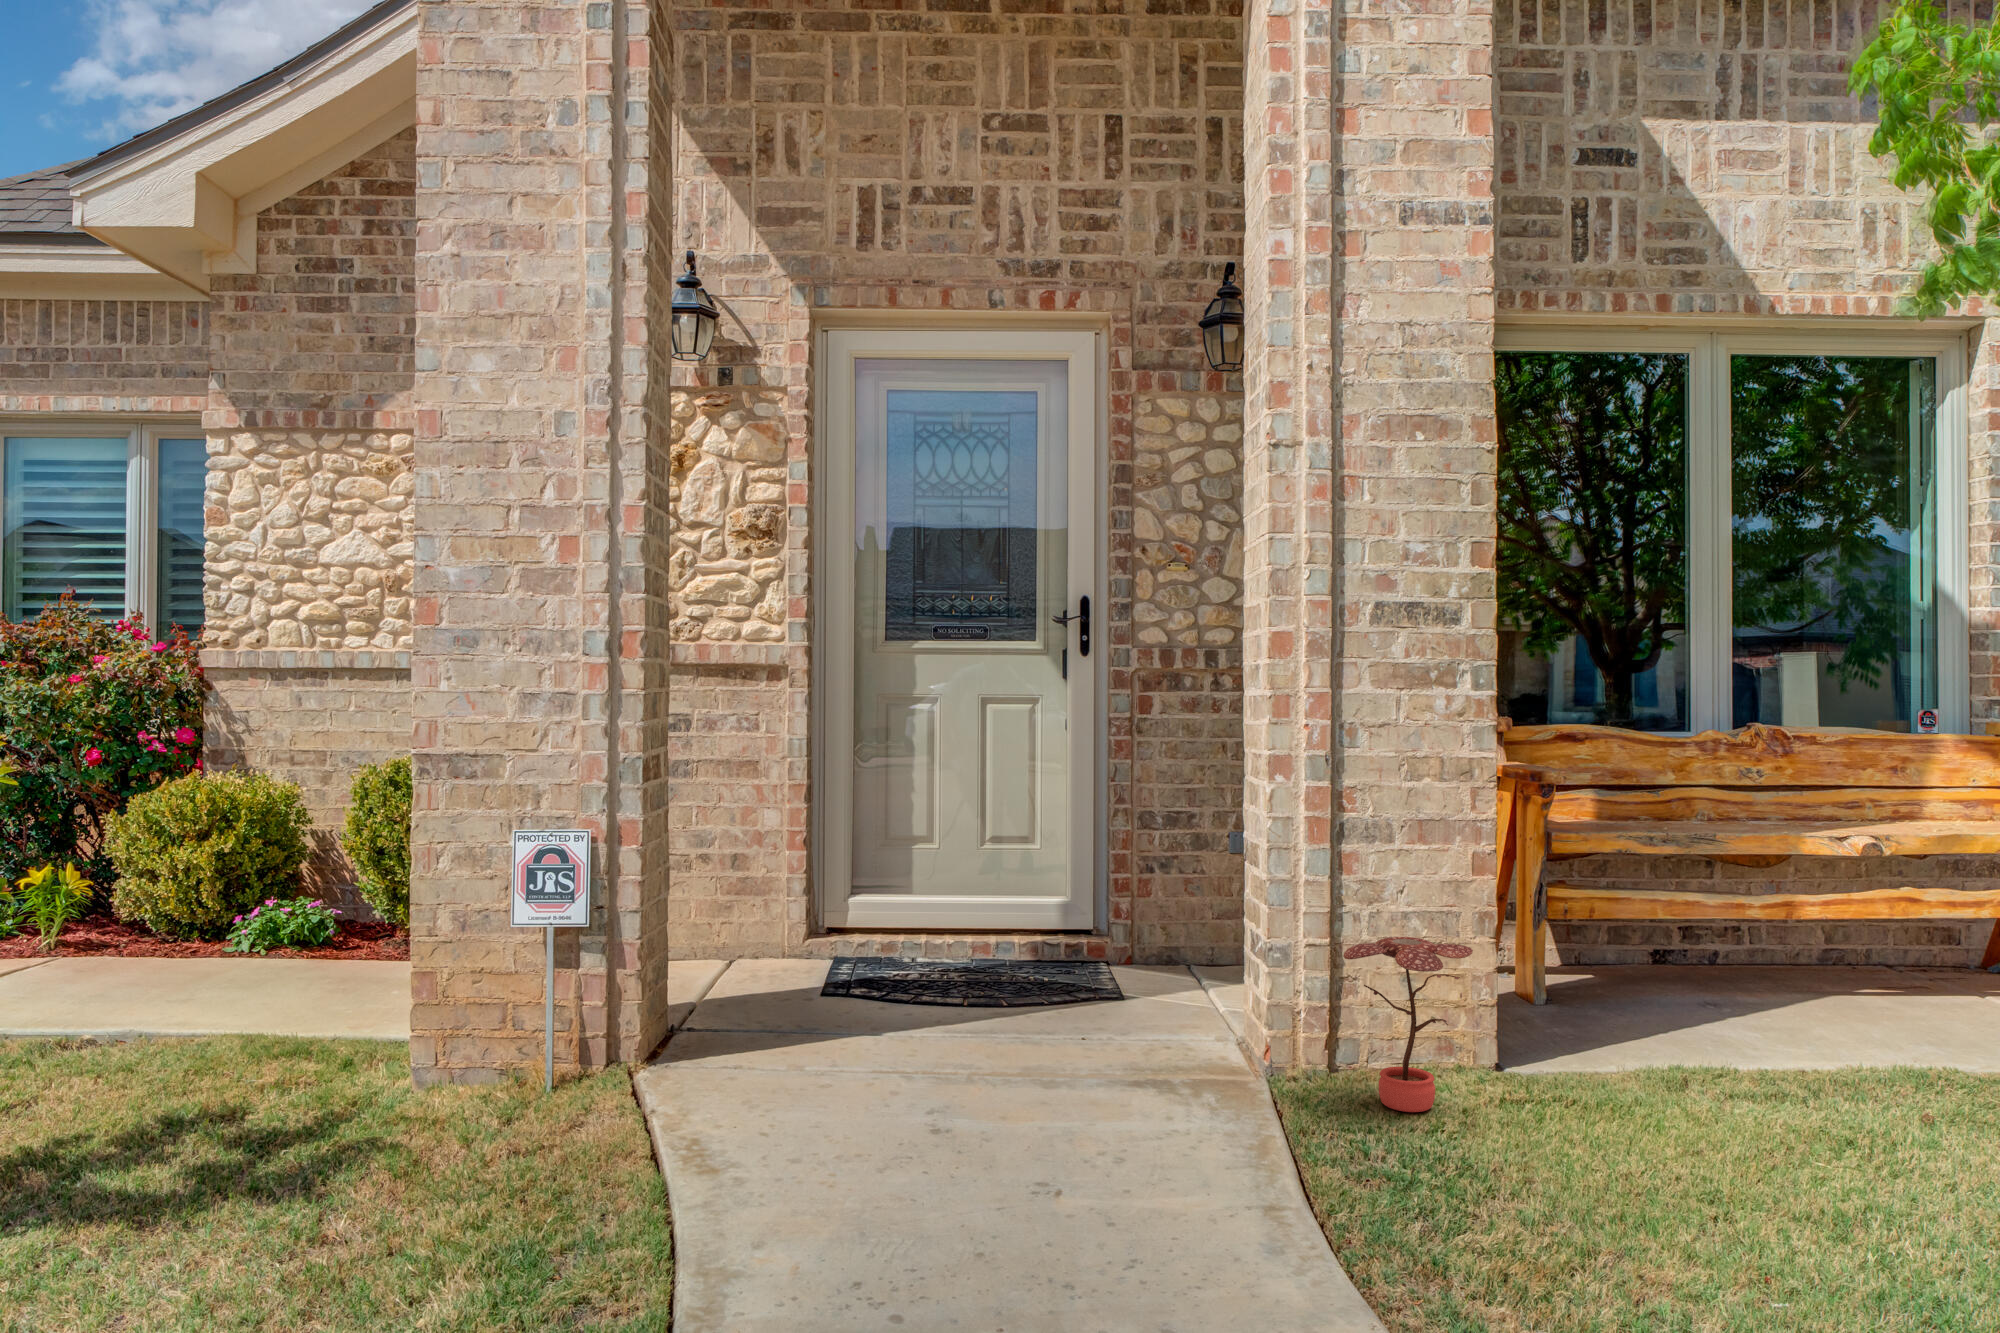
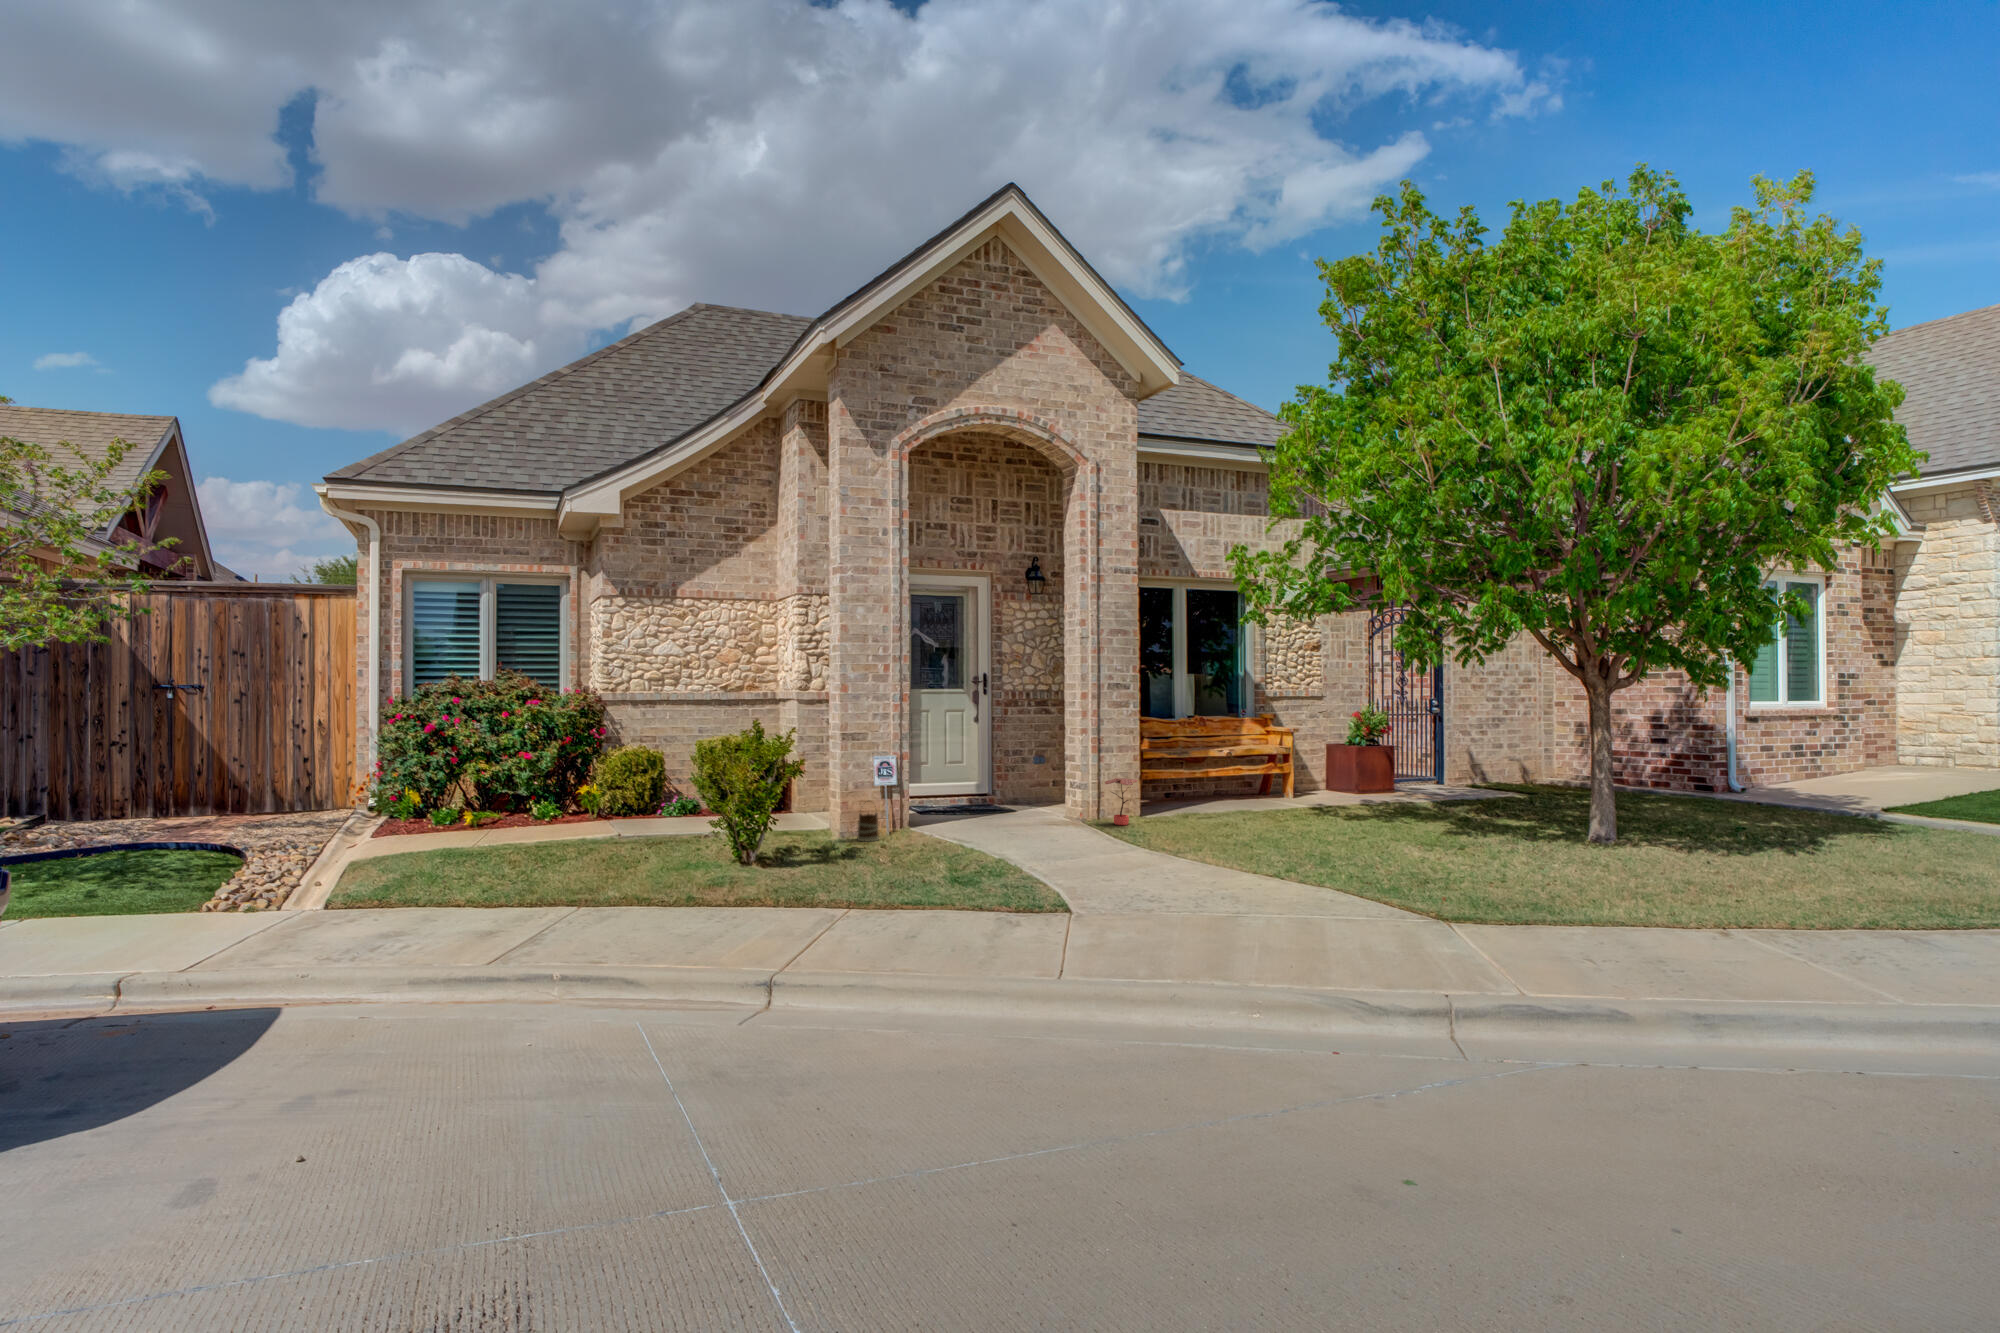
wooden bucket: none [435,974,512,1113] -> present [857,813,879,842]

